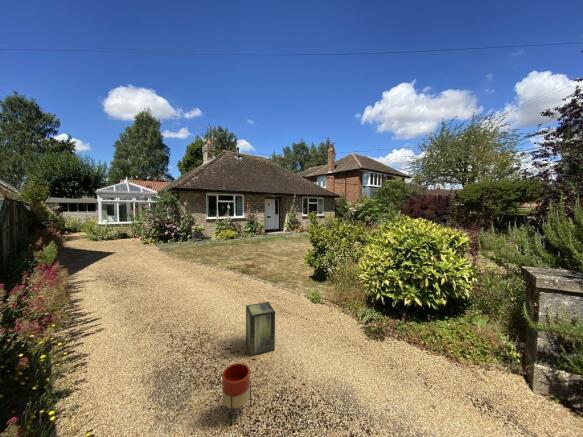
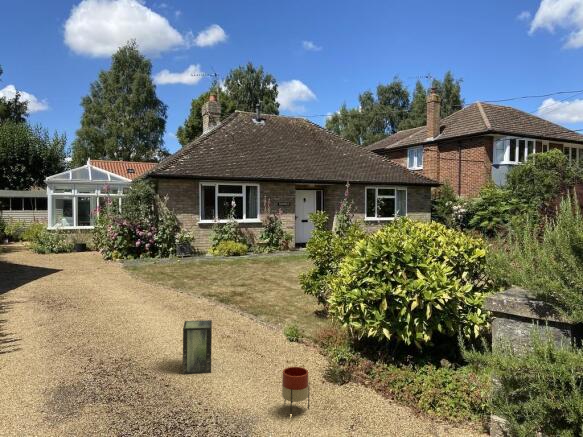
planter: present [222,363,251,425] -> present [282,367,310,413]

